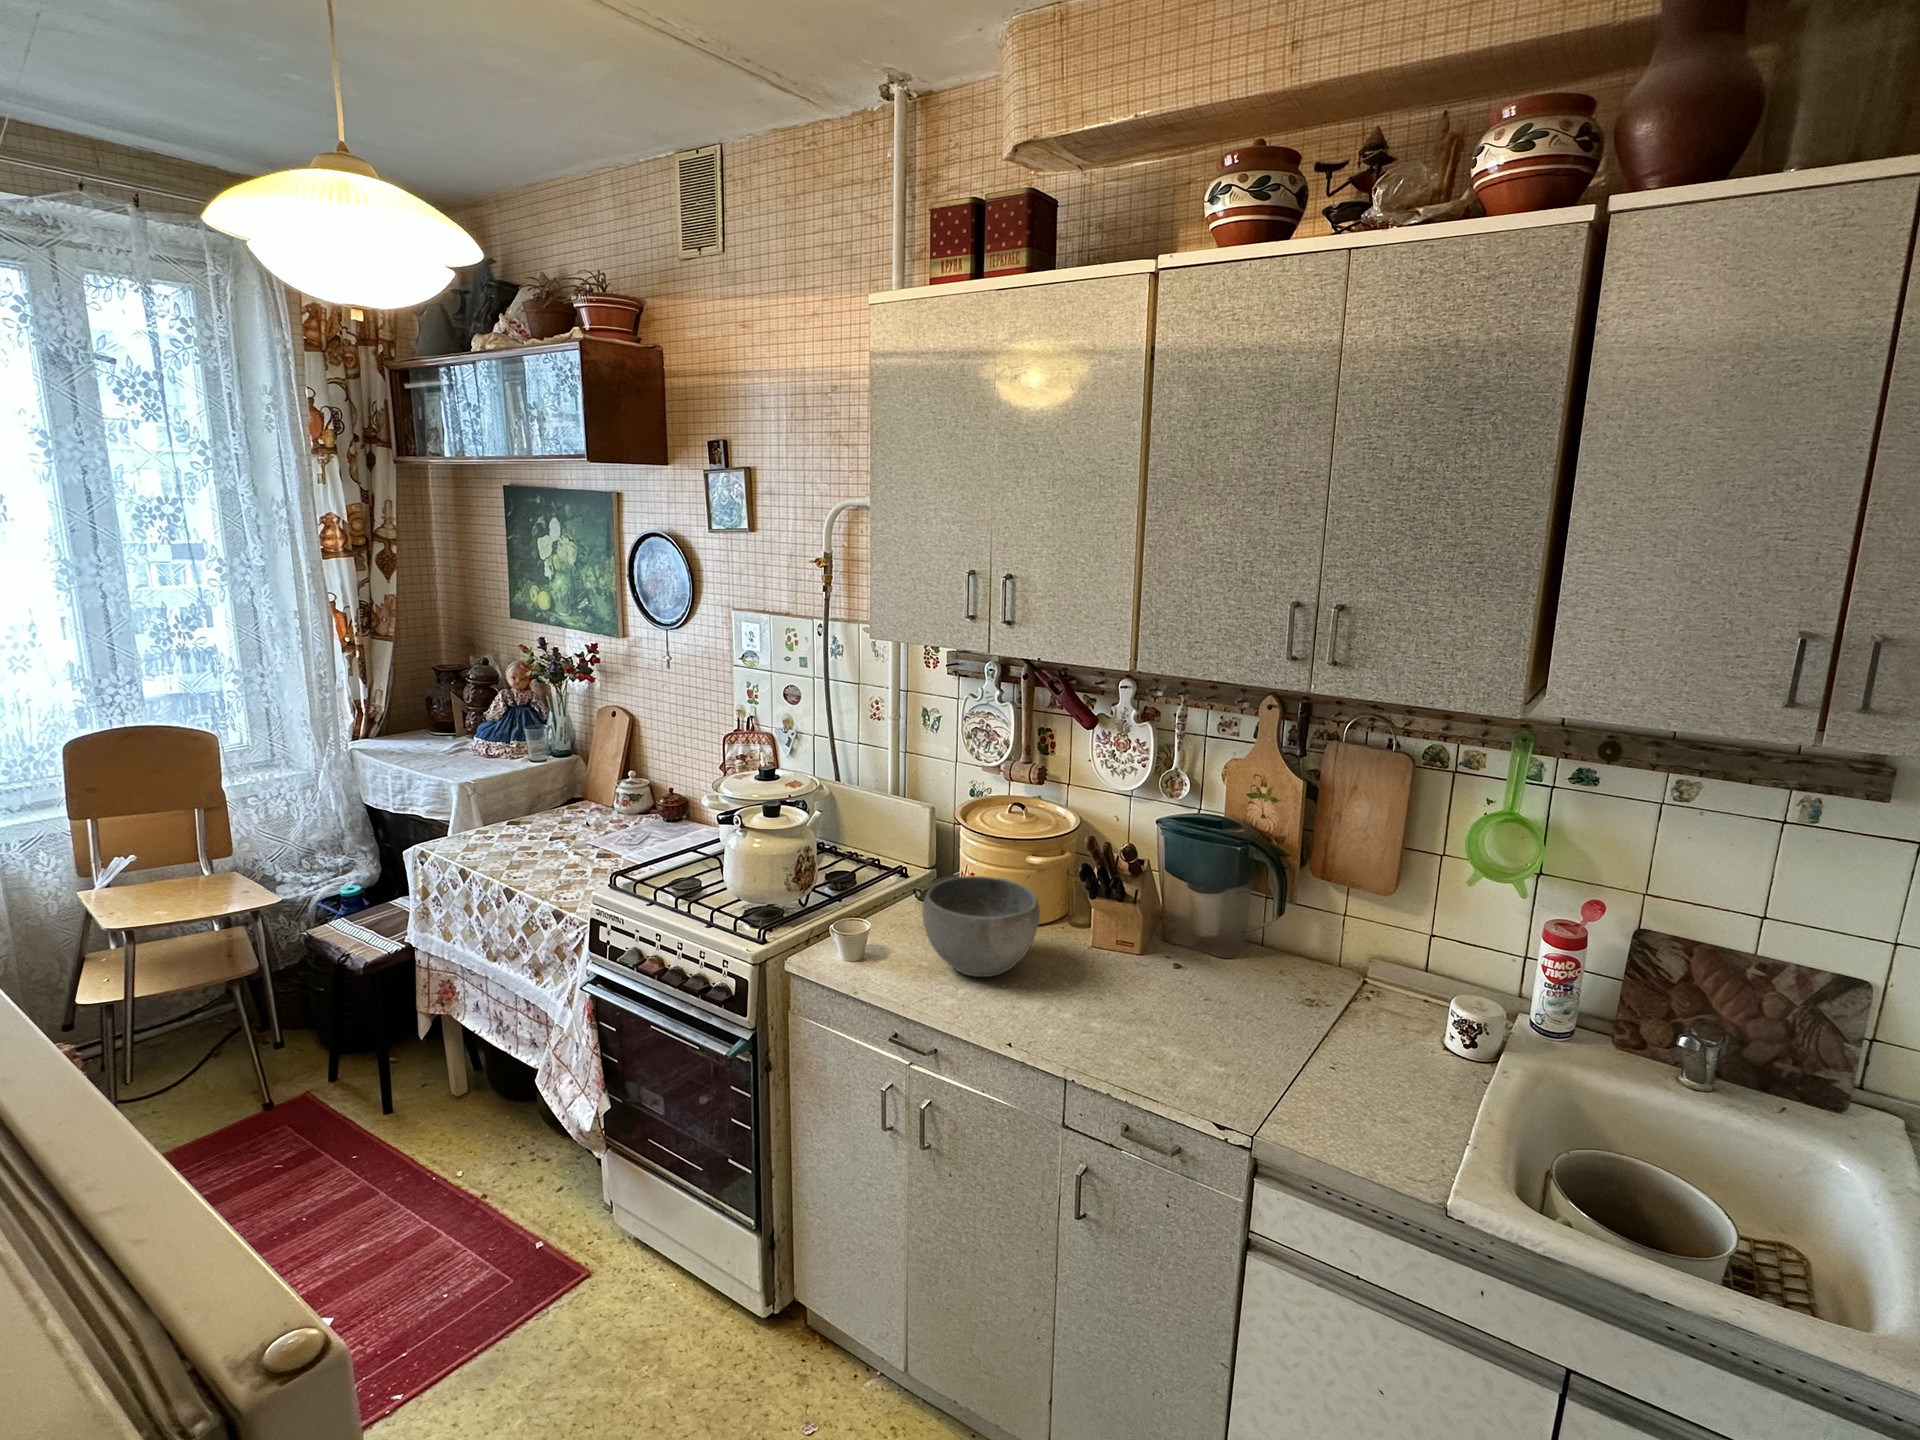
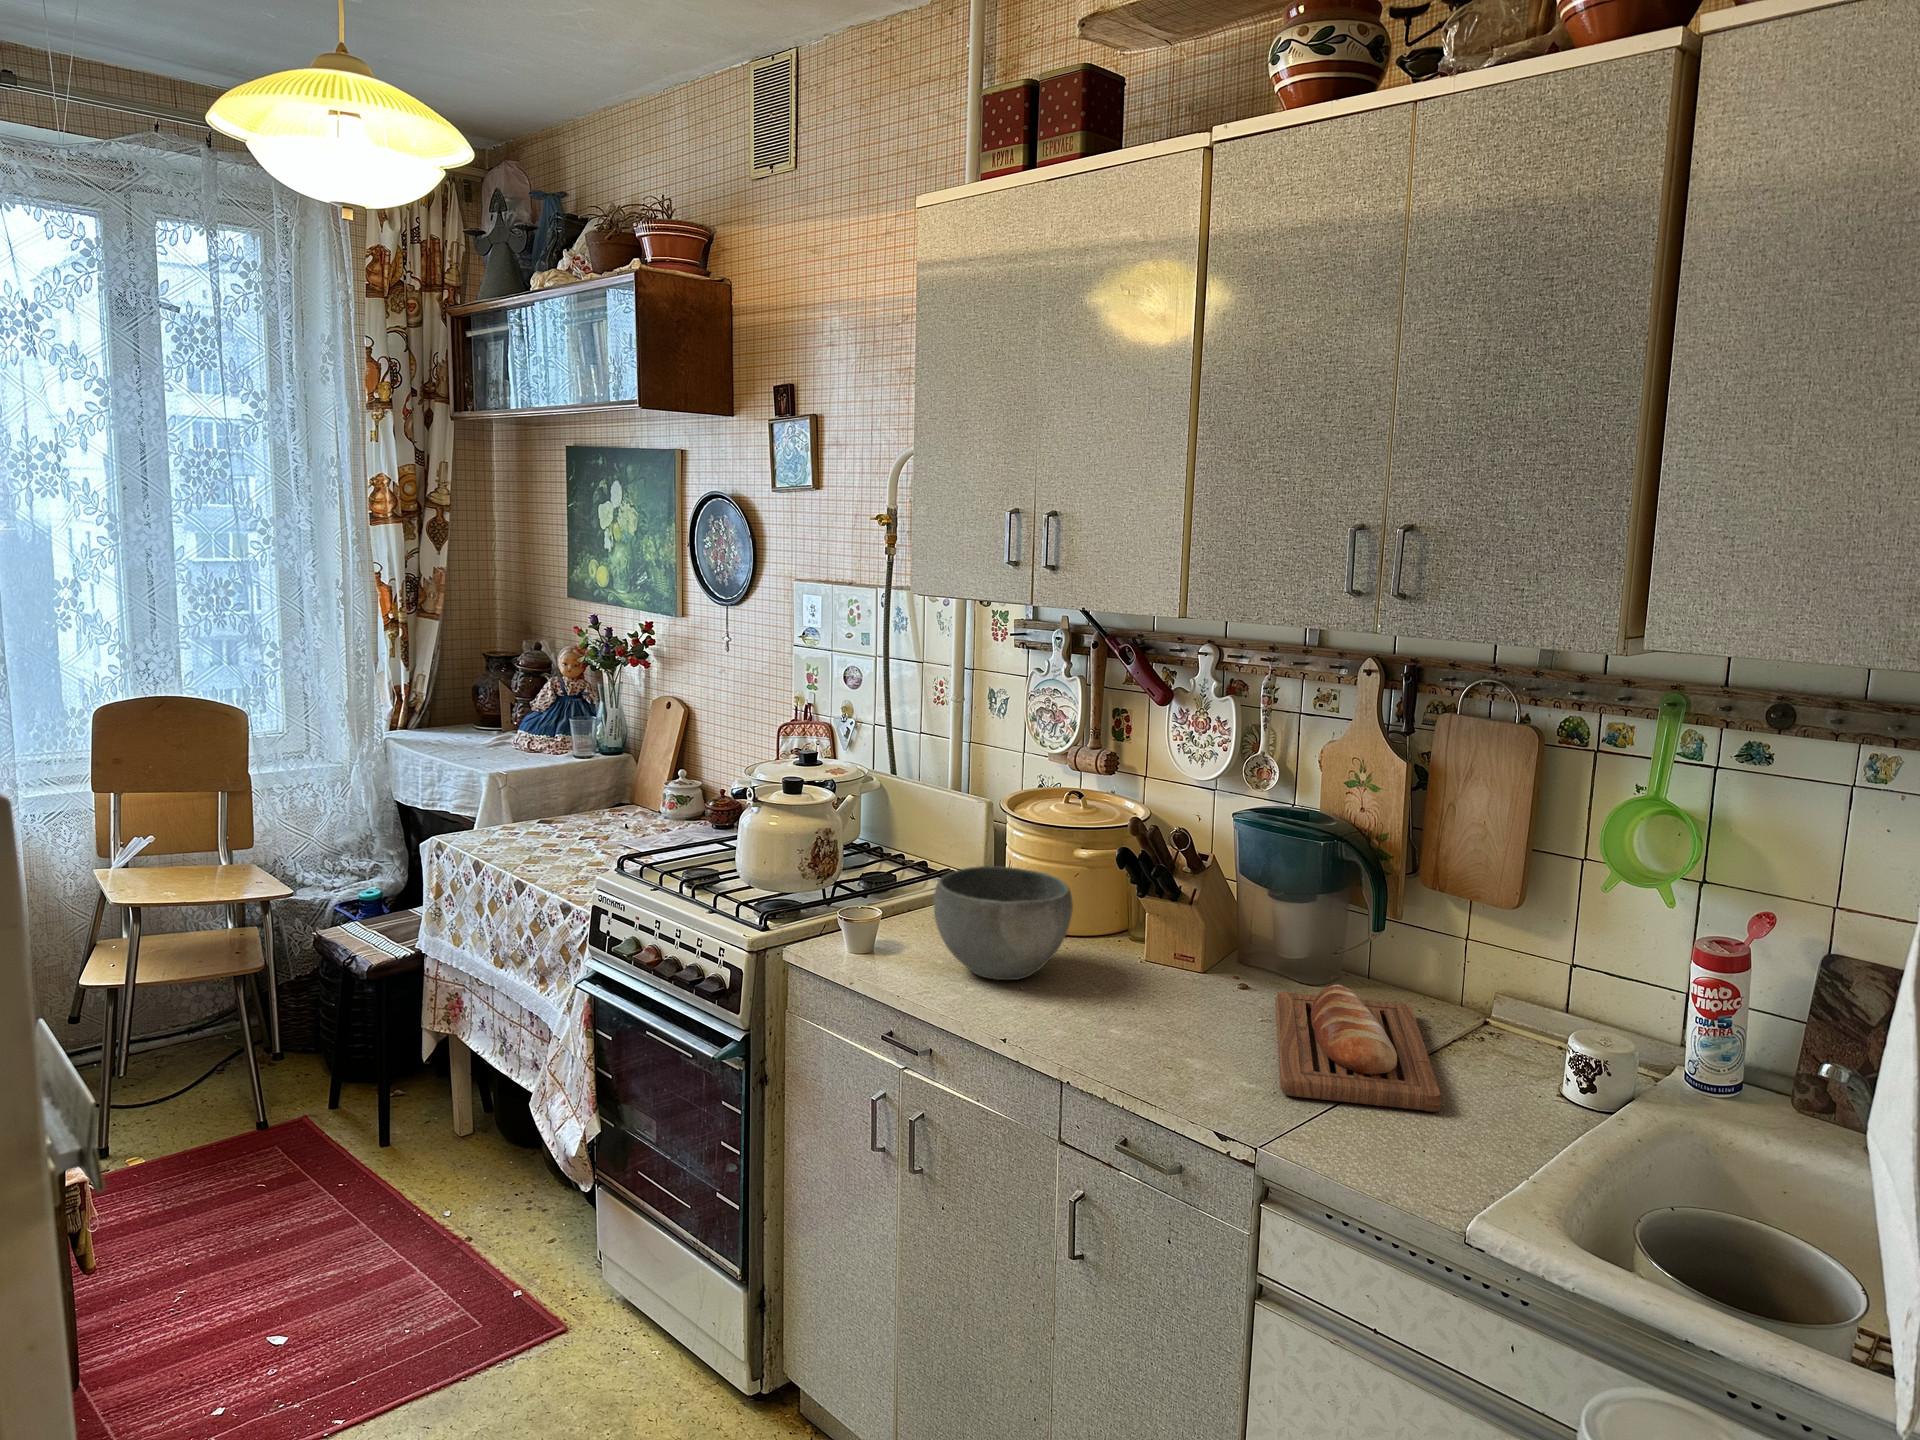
bread loaf: none [1209,966,1383,1085] -> present [1275,985,1442,1112]

